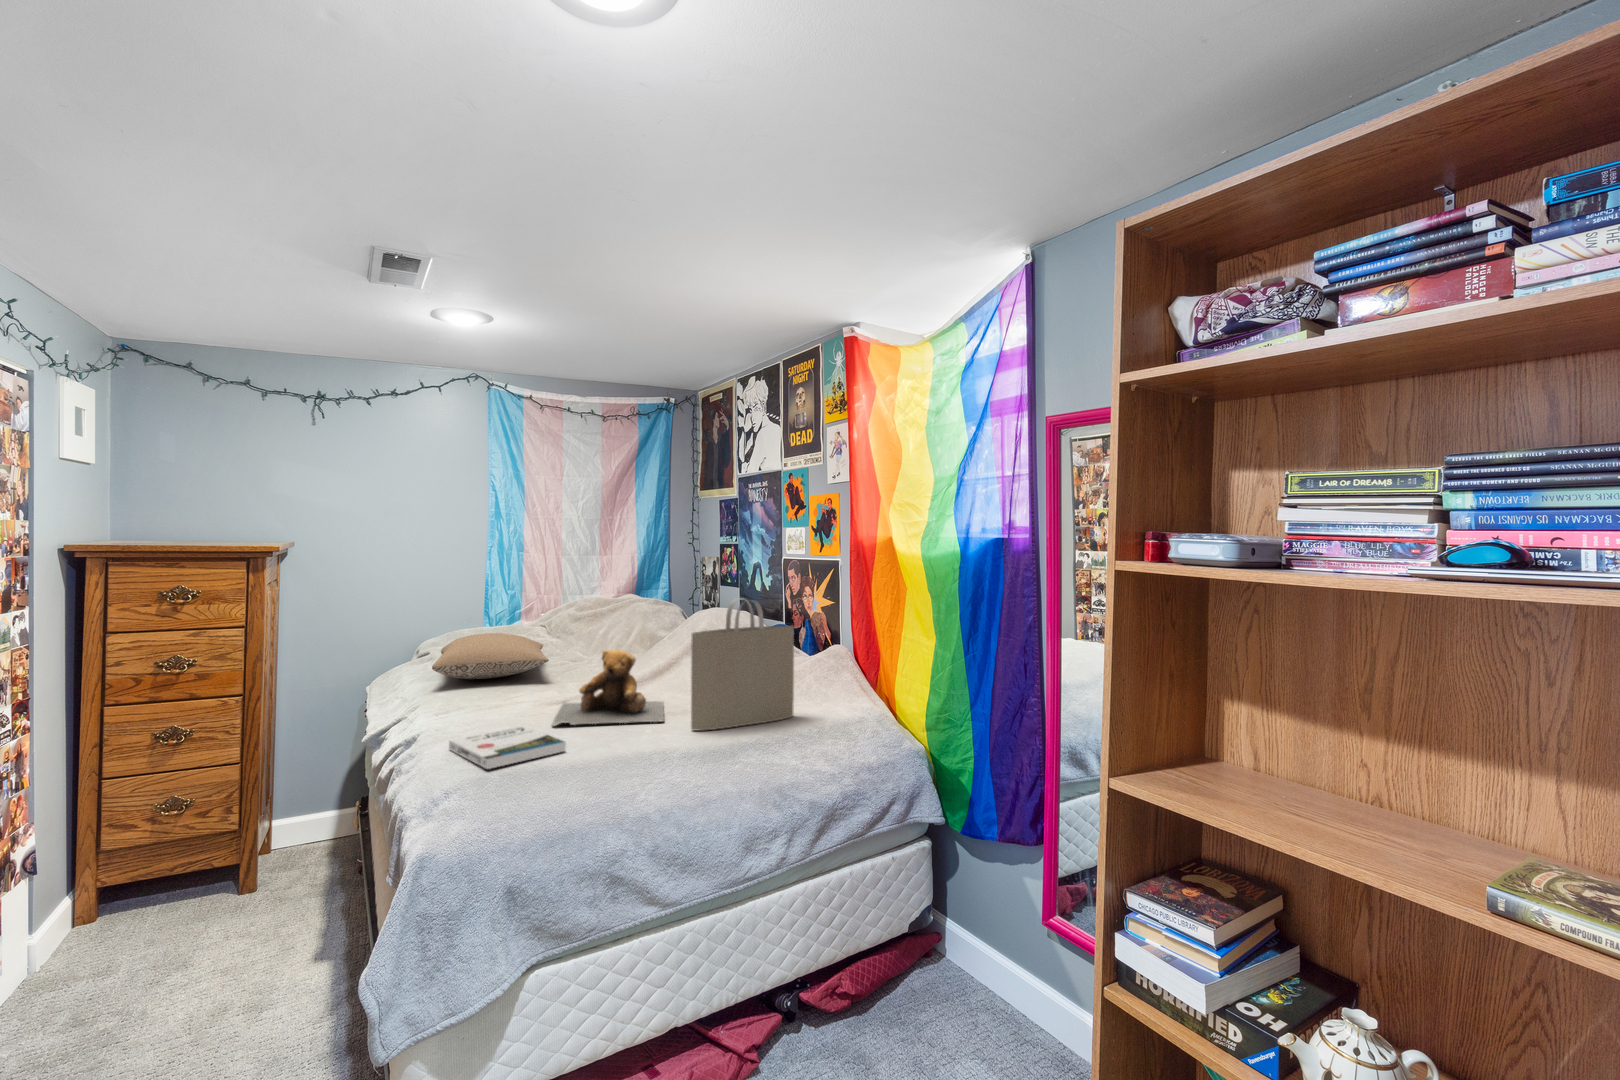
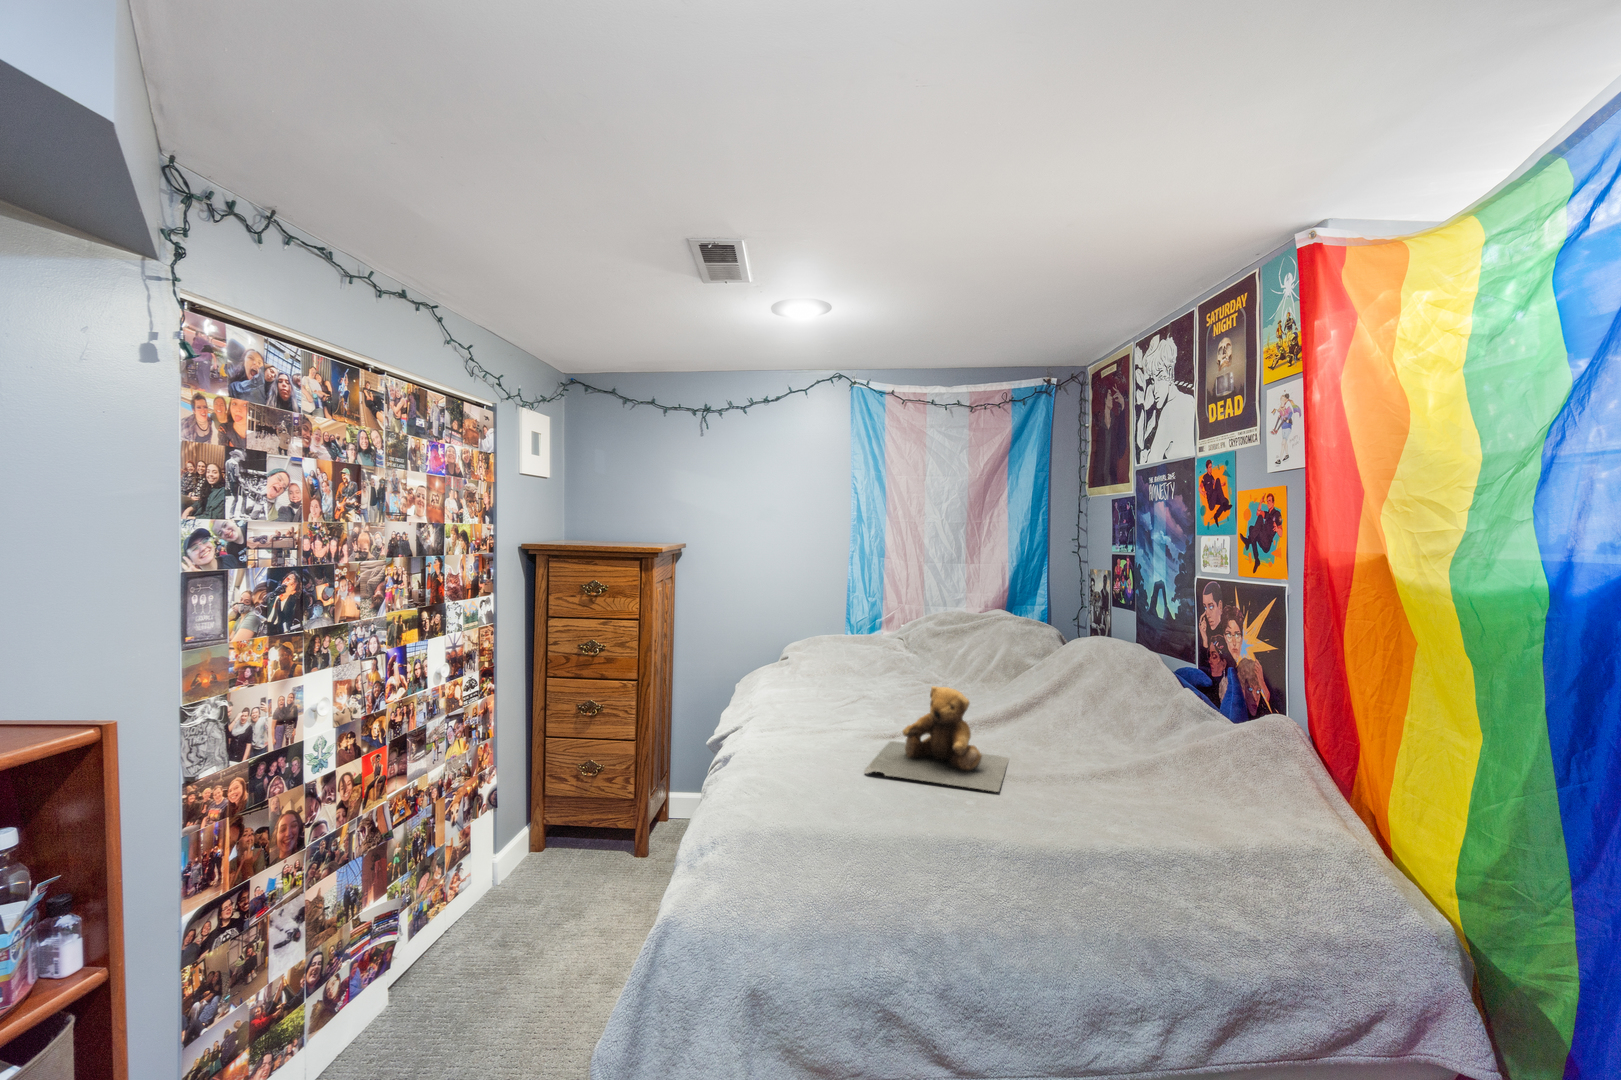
tote bag: present [691,598,794,731] -> none [1031,638,1196,823]
pillow: present [432,633,549,679] -> none [772,645,893,694]
book: present [449,726,566,769] -> none [748,768,863,825]

